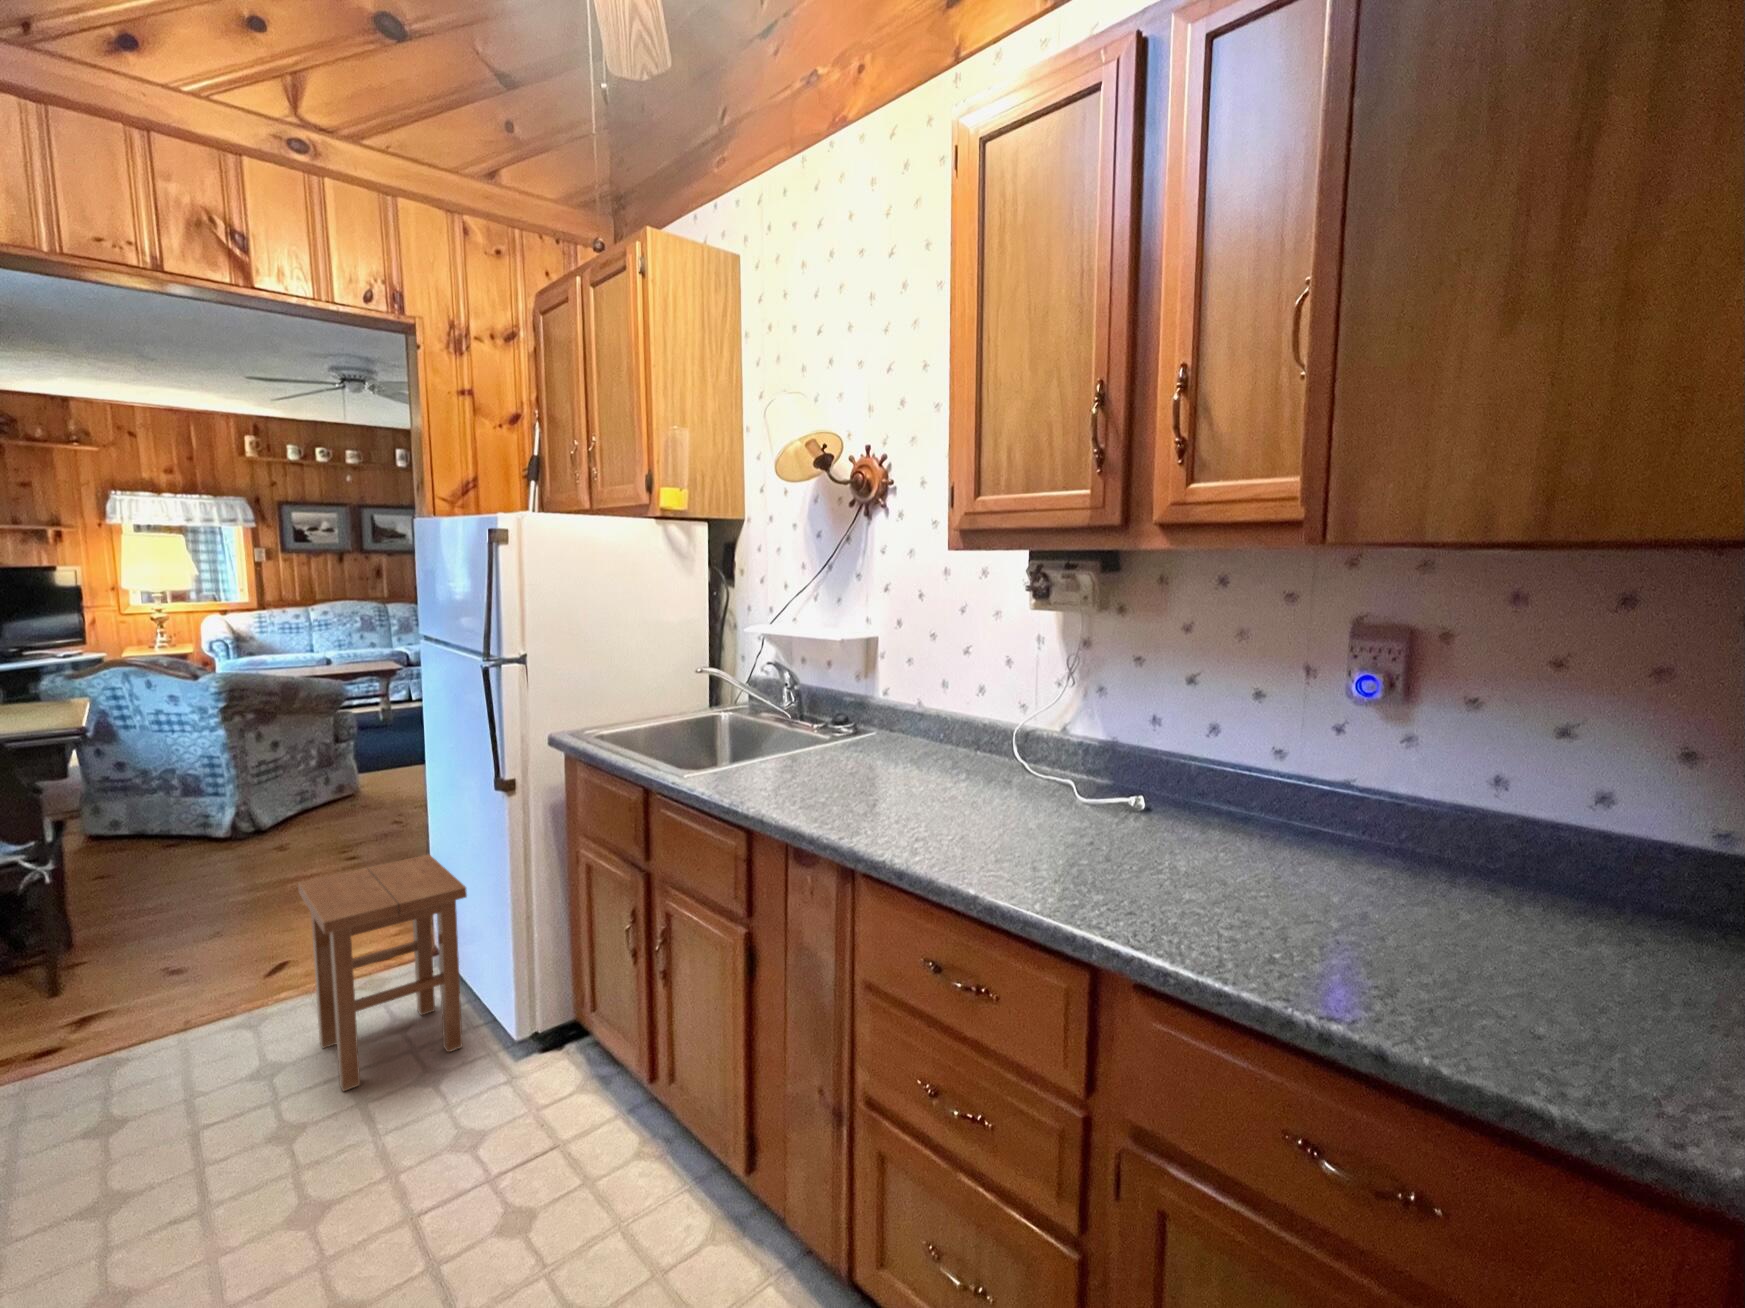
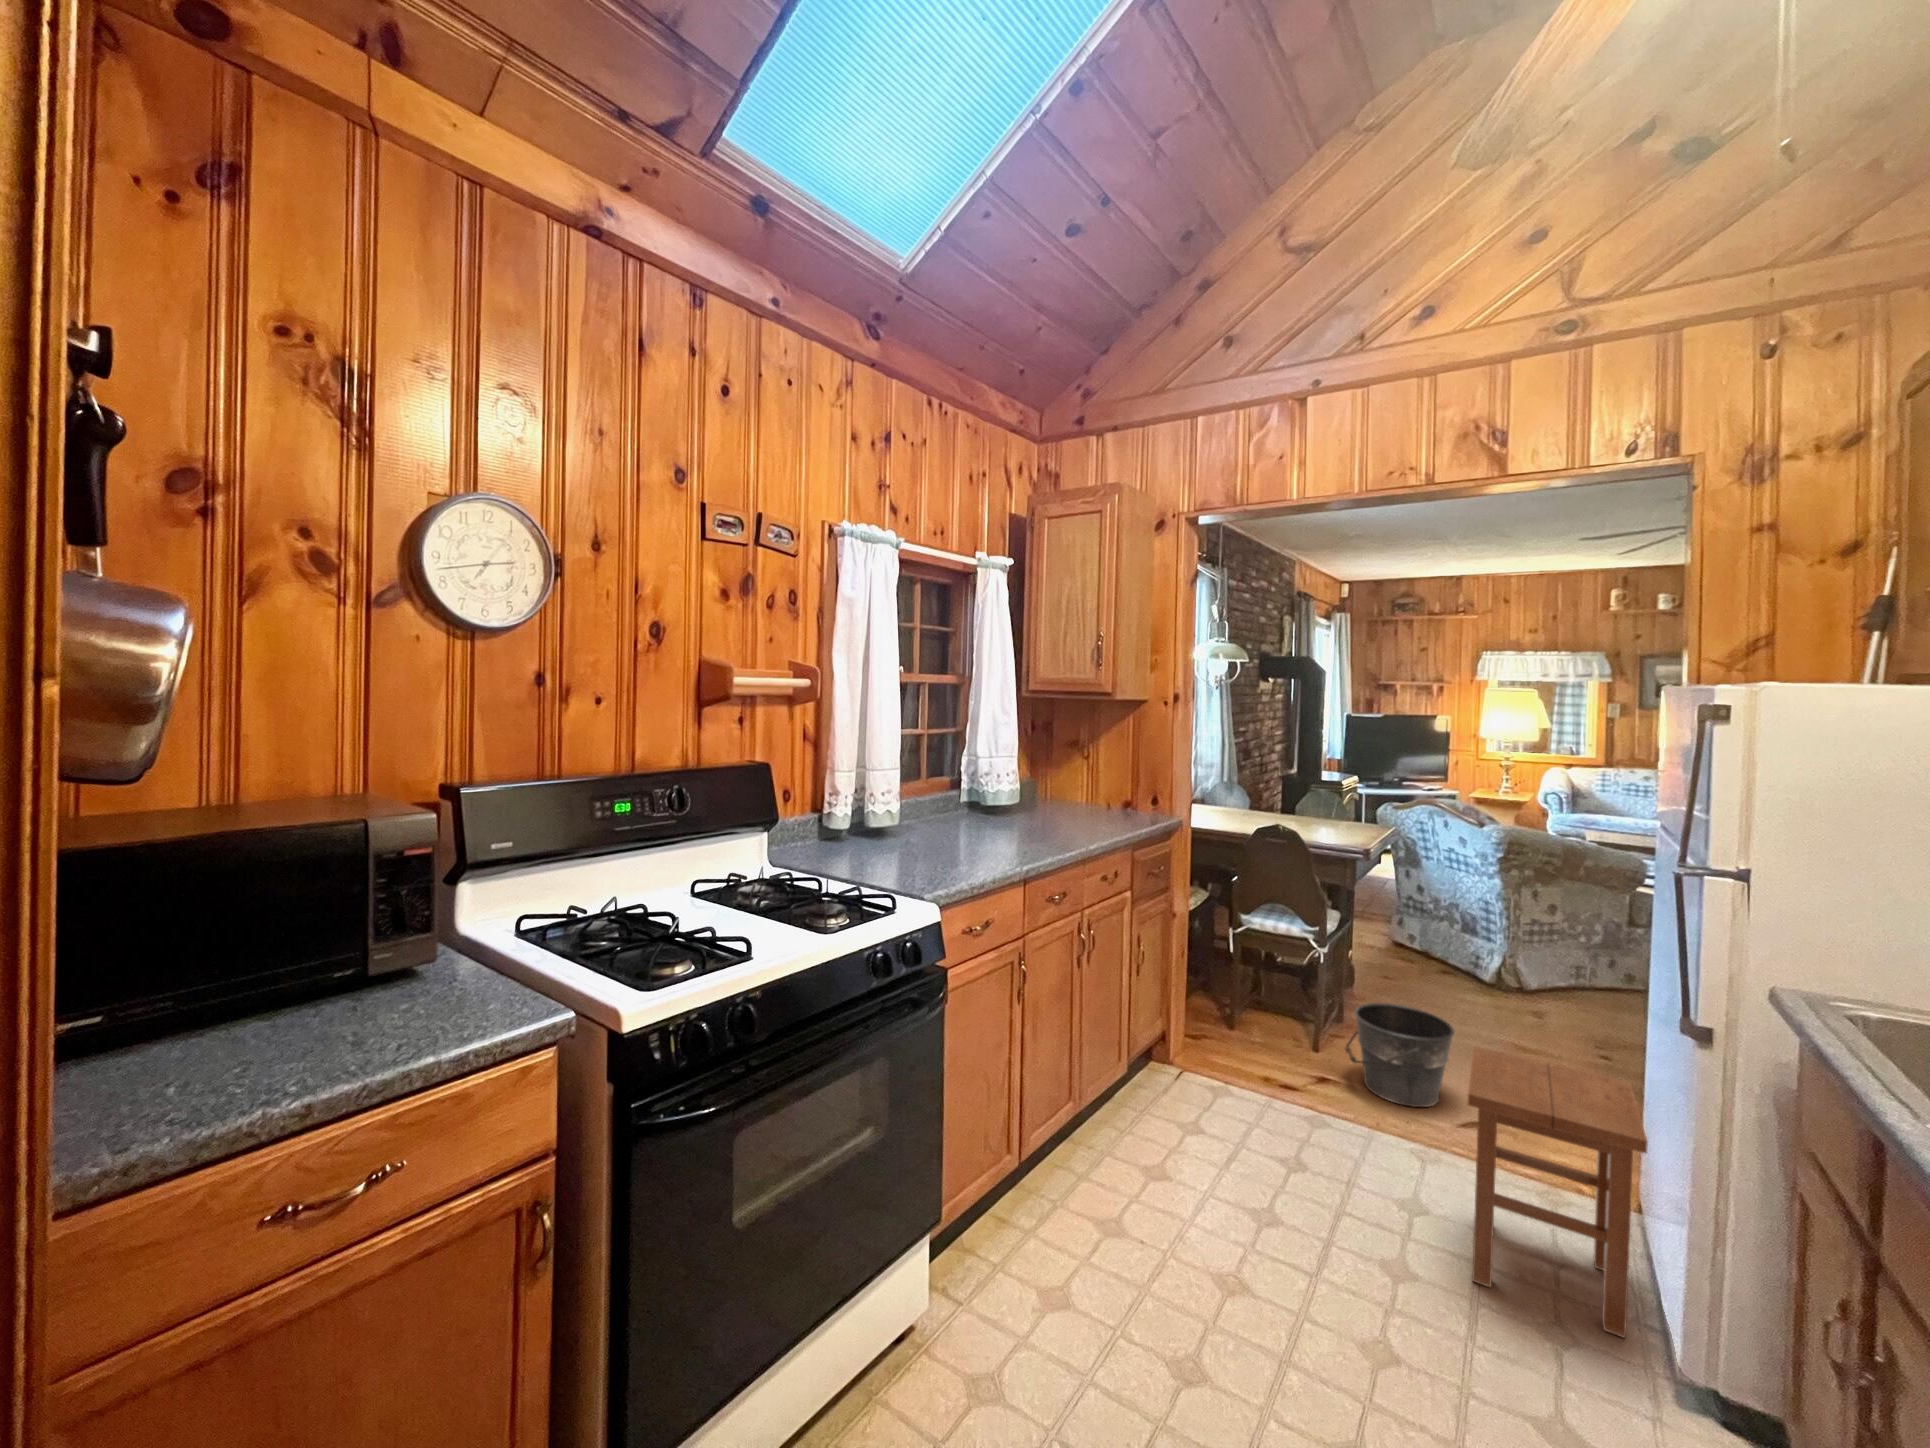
bucket: none [105,882,241,996] -> present [1344,1003,1455,1107]

